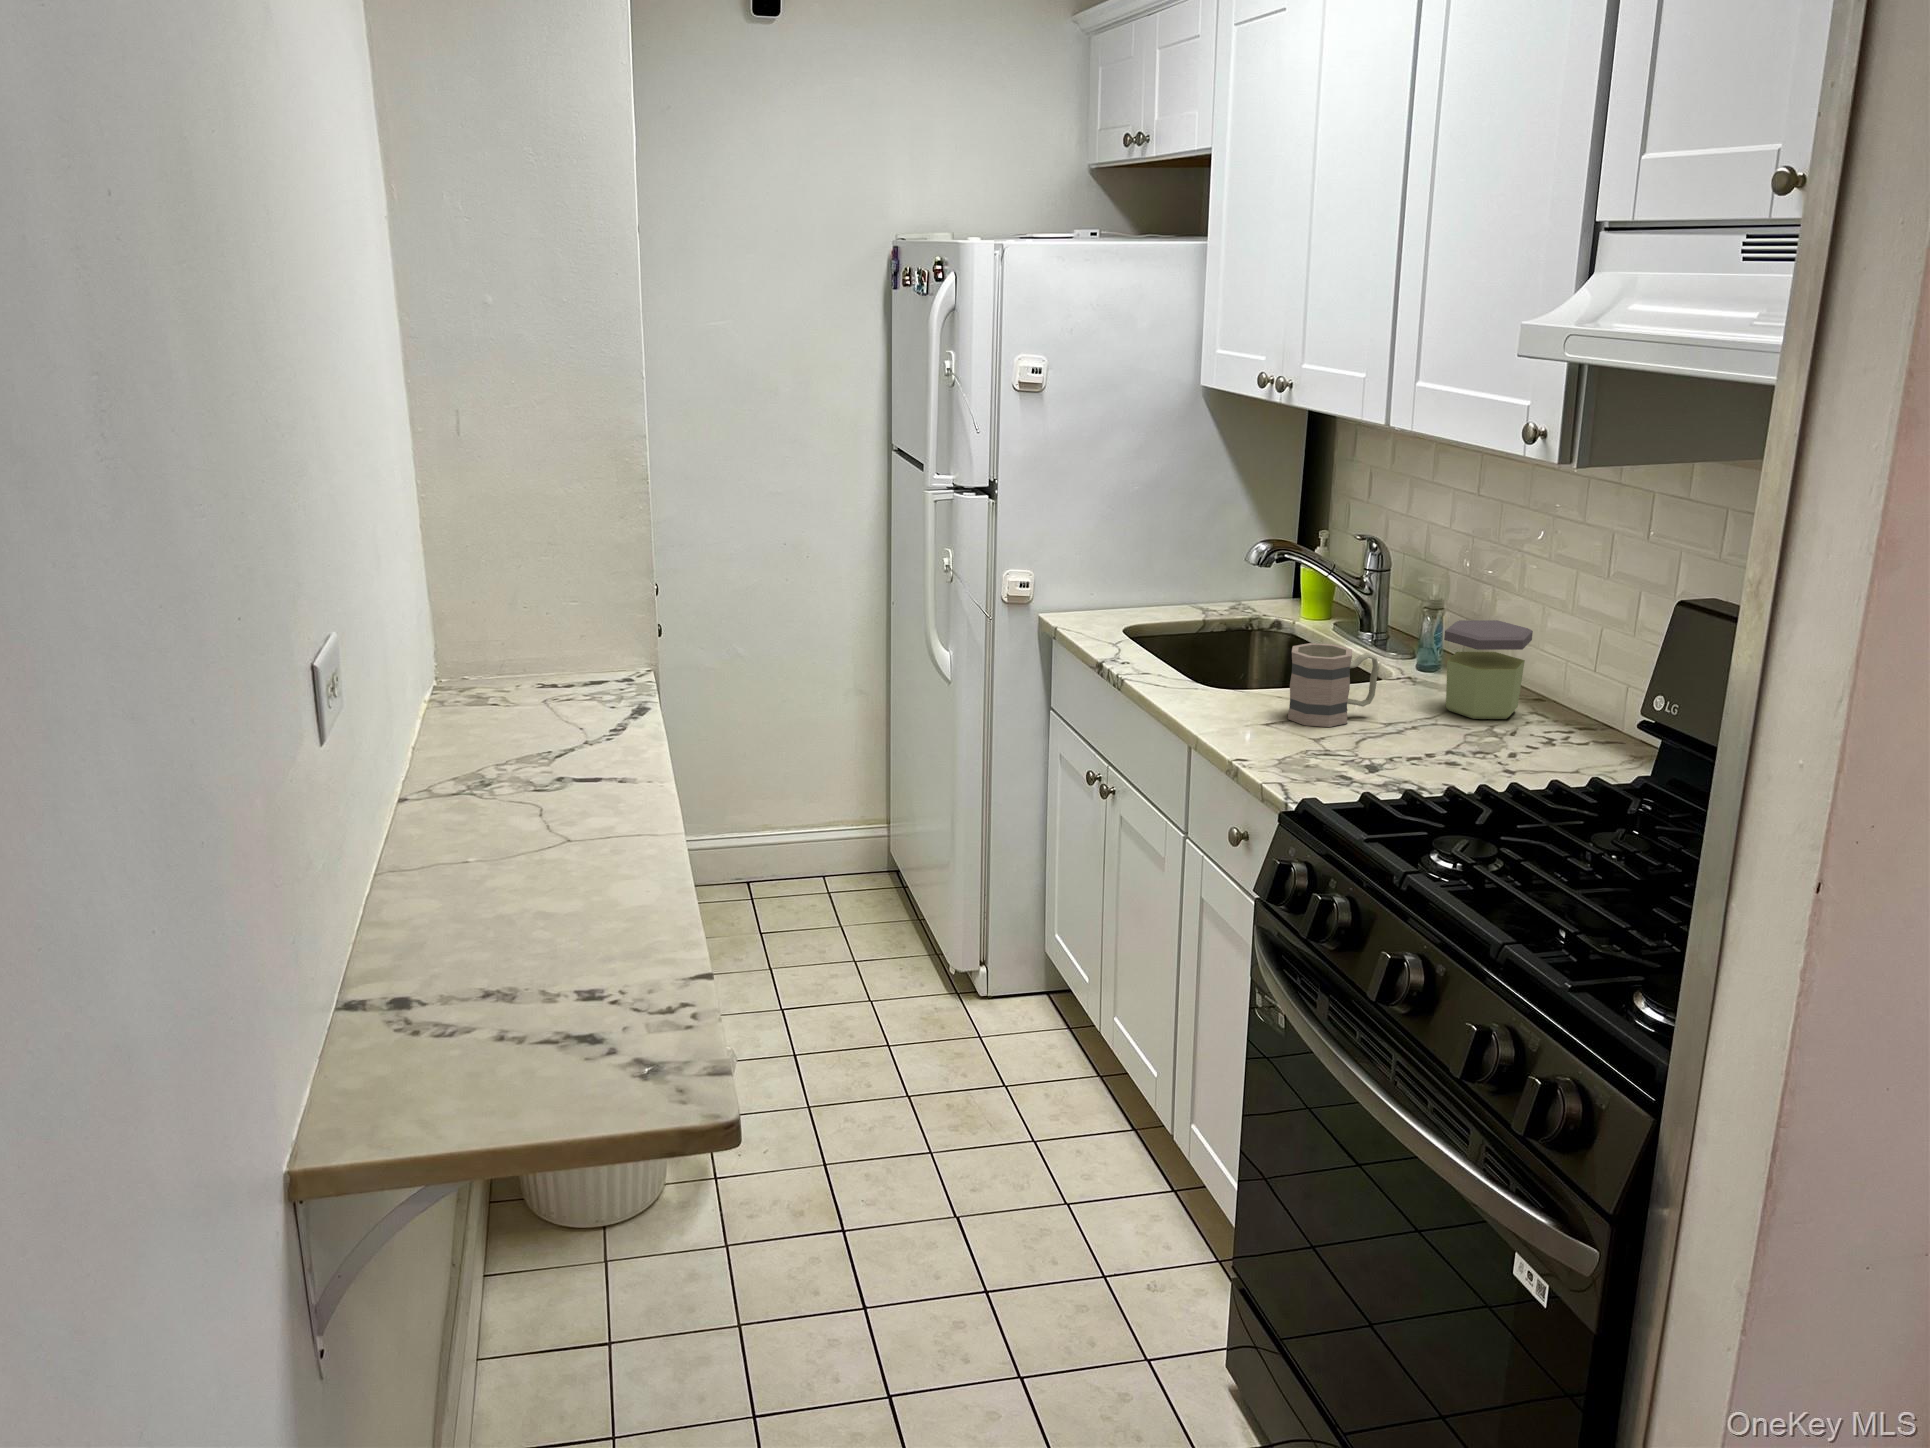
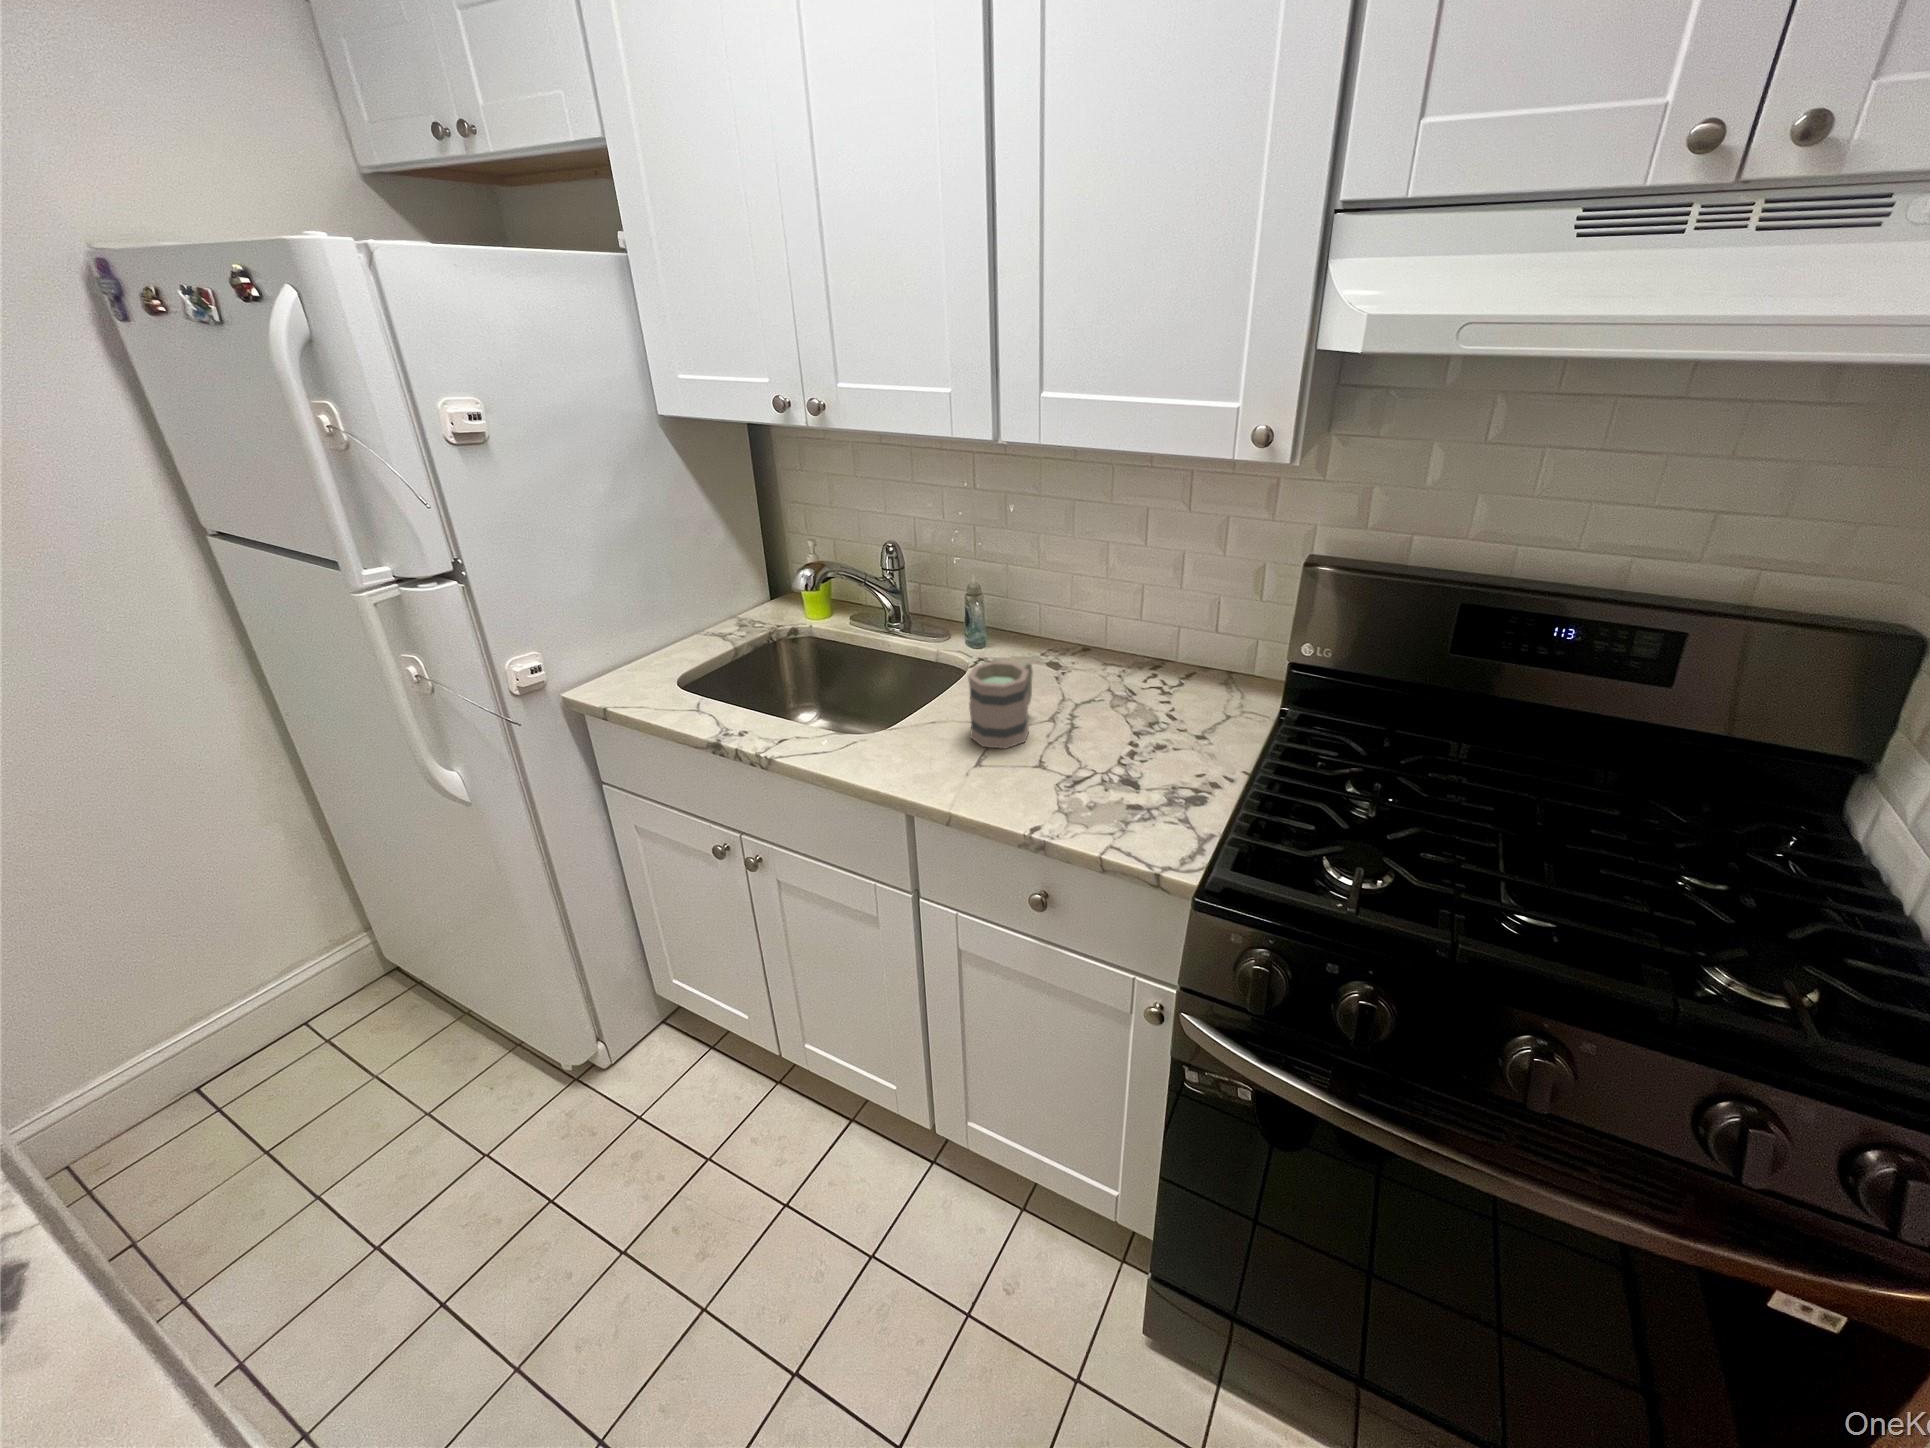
jar: present [1444,620,1533,719] -> none [1041,596,1116,685]

